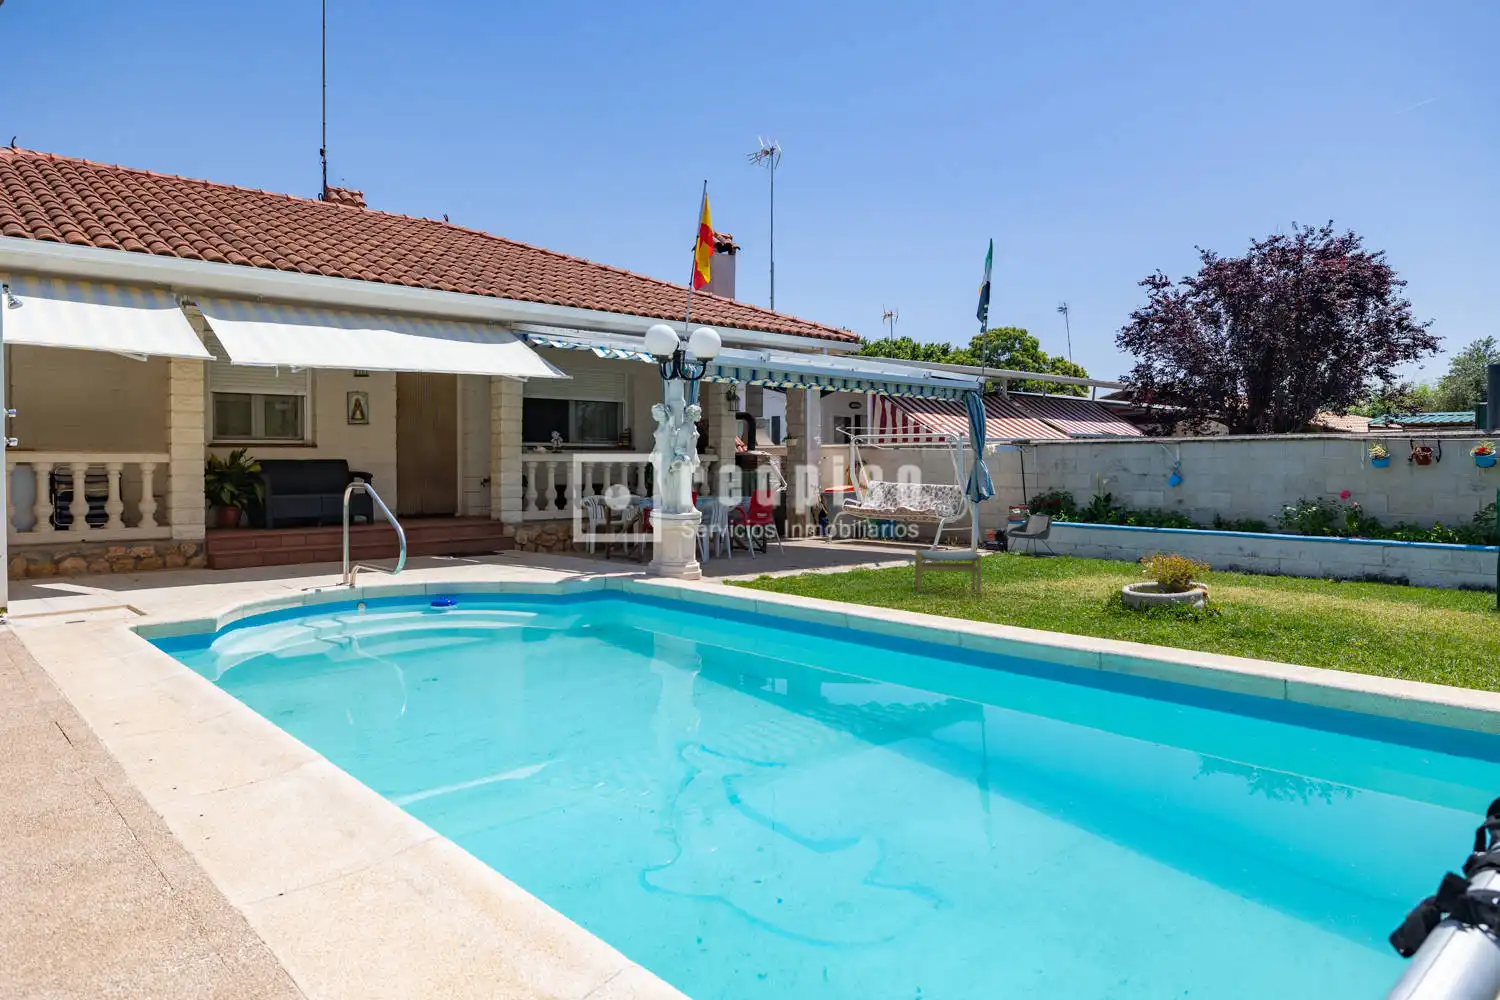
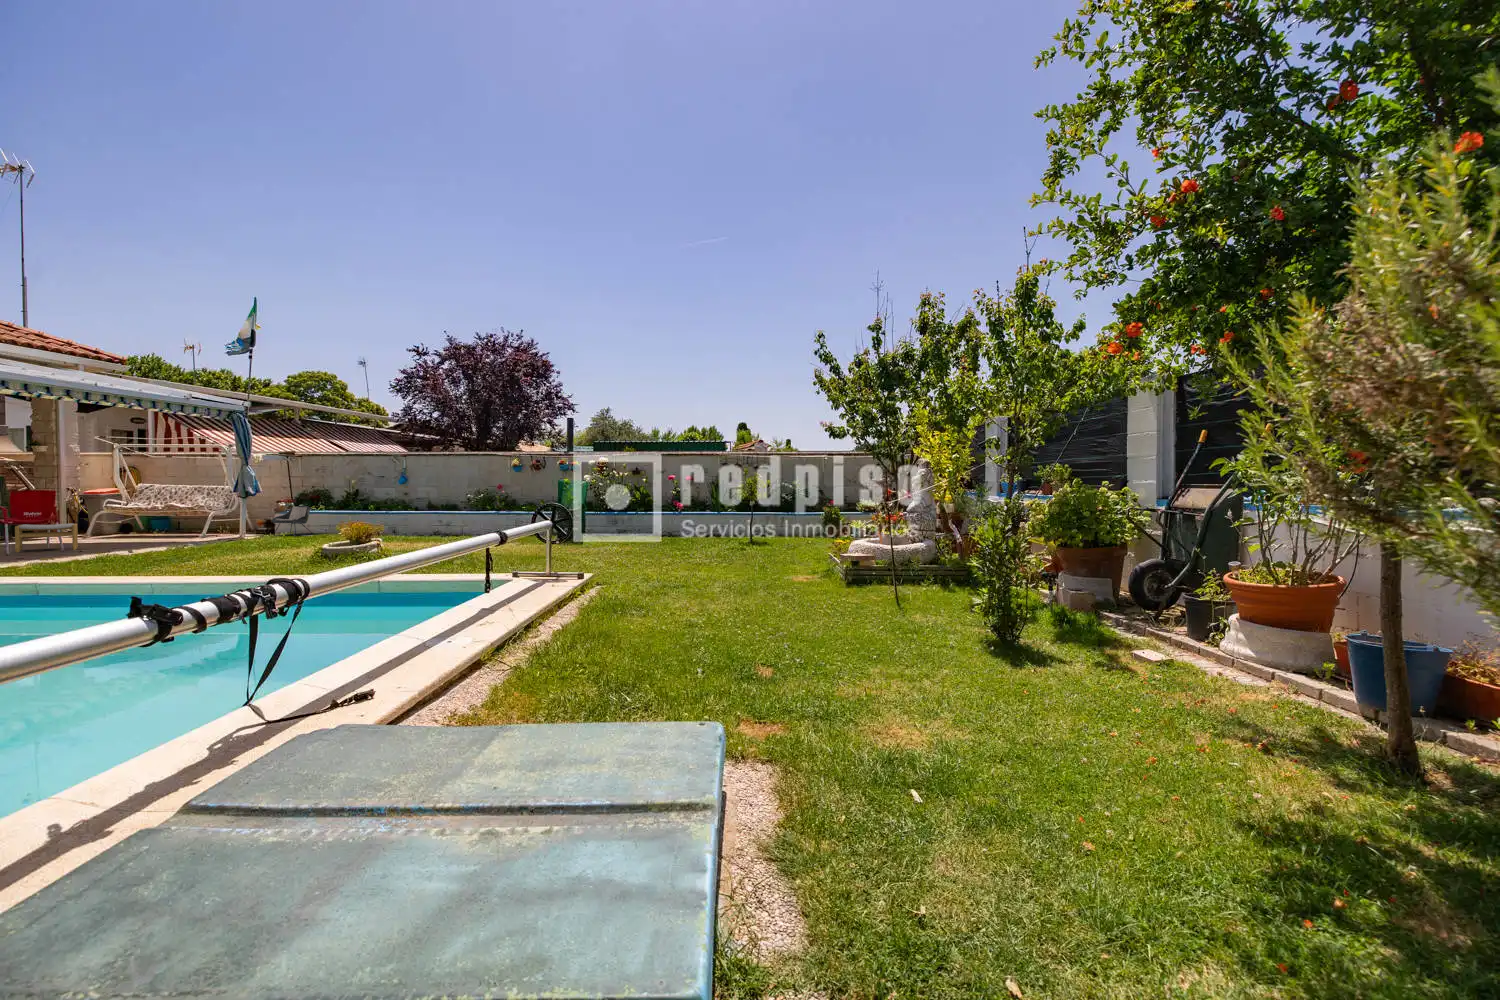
footstool: present [915,550,982,594] -> present [15,523,78,552]

